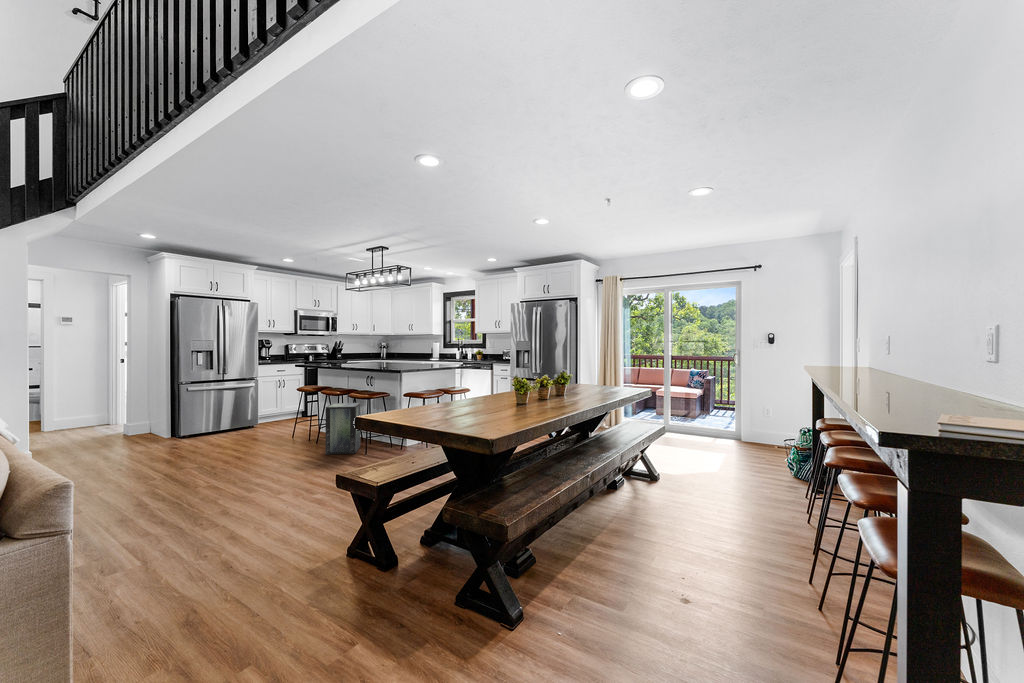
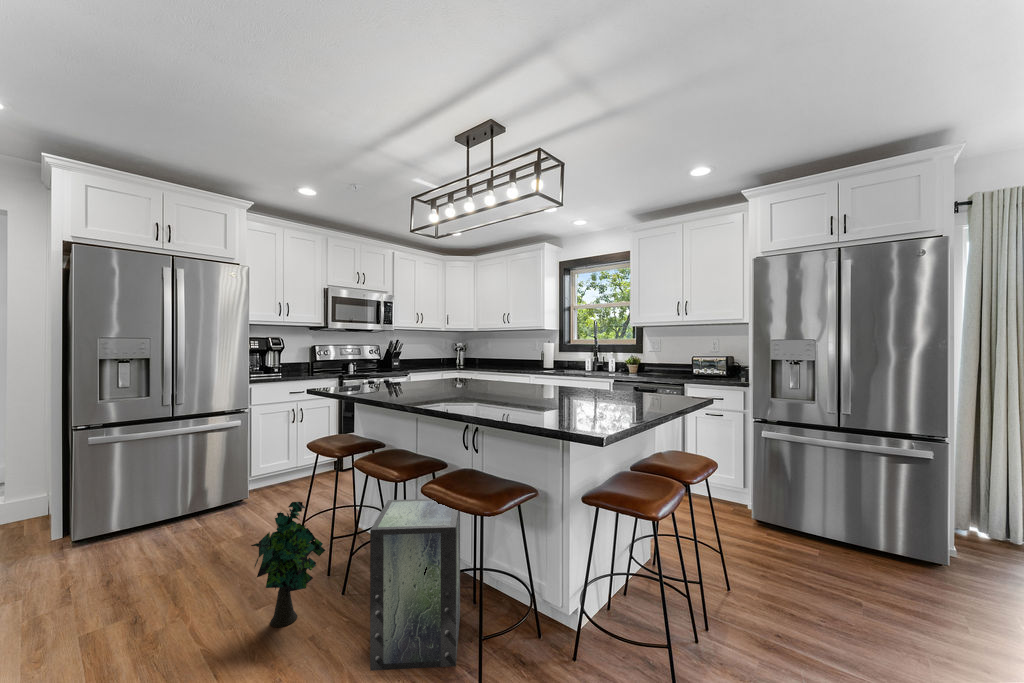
decorative plant: none [278,404,307,450] -> present [251,502,325,627]

